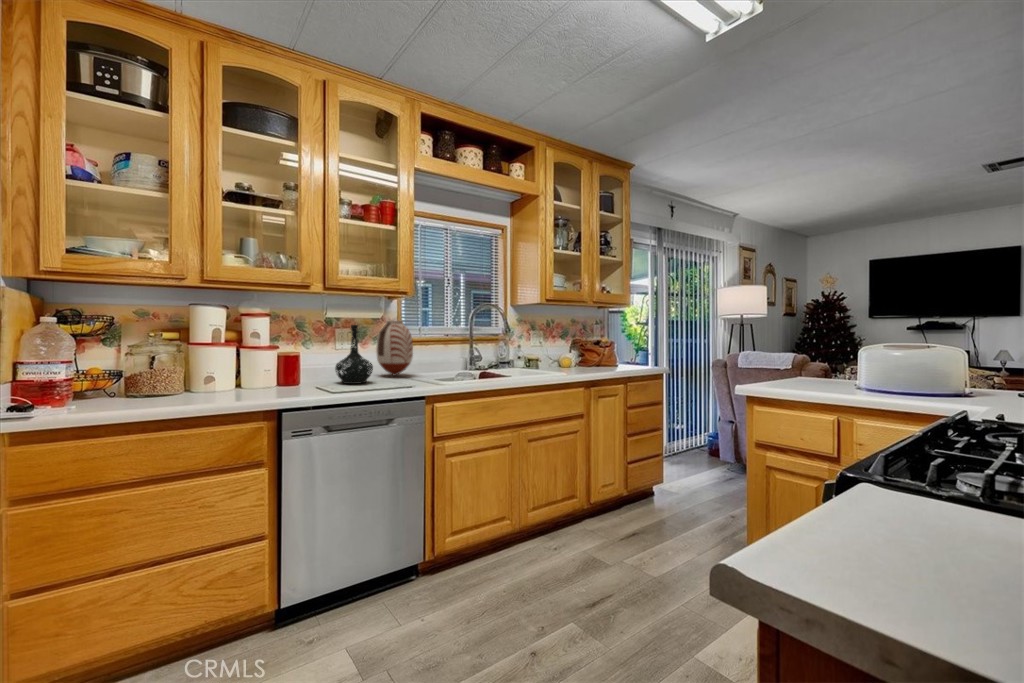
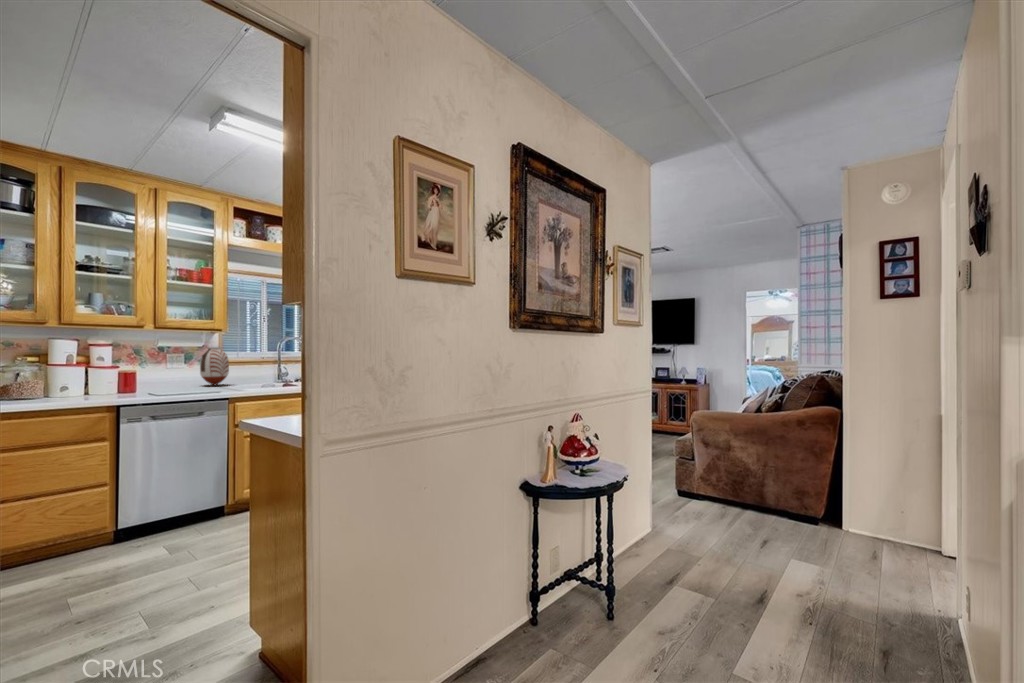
bottle: present [335,325,373,384] -> none [164,351,194,391]

